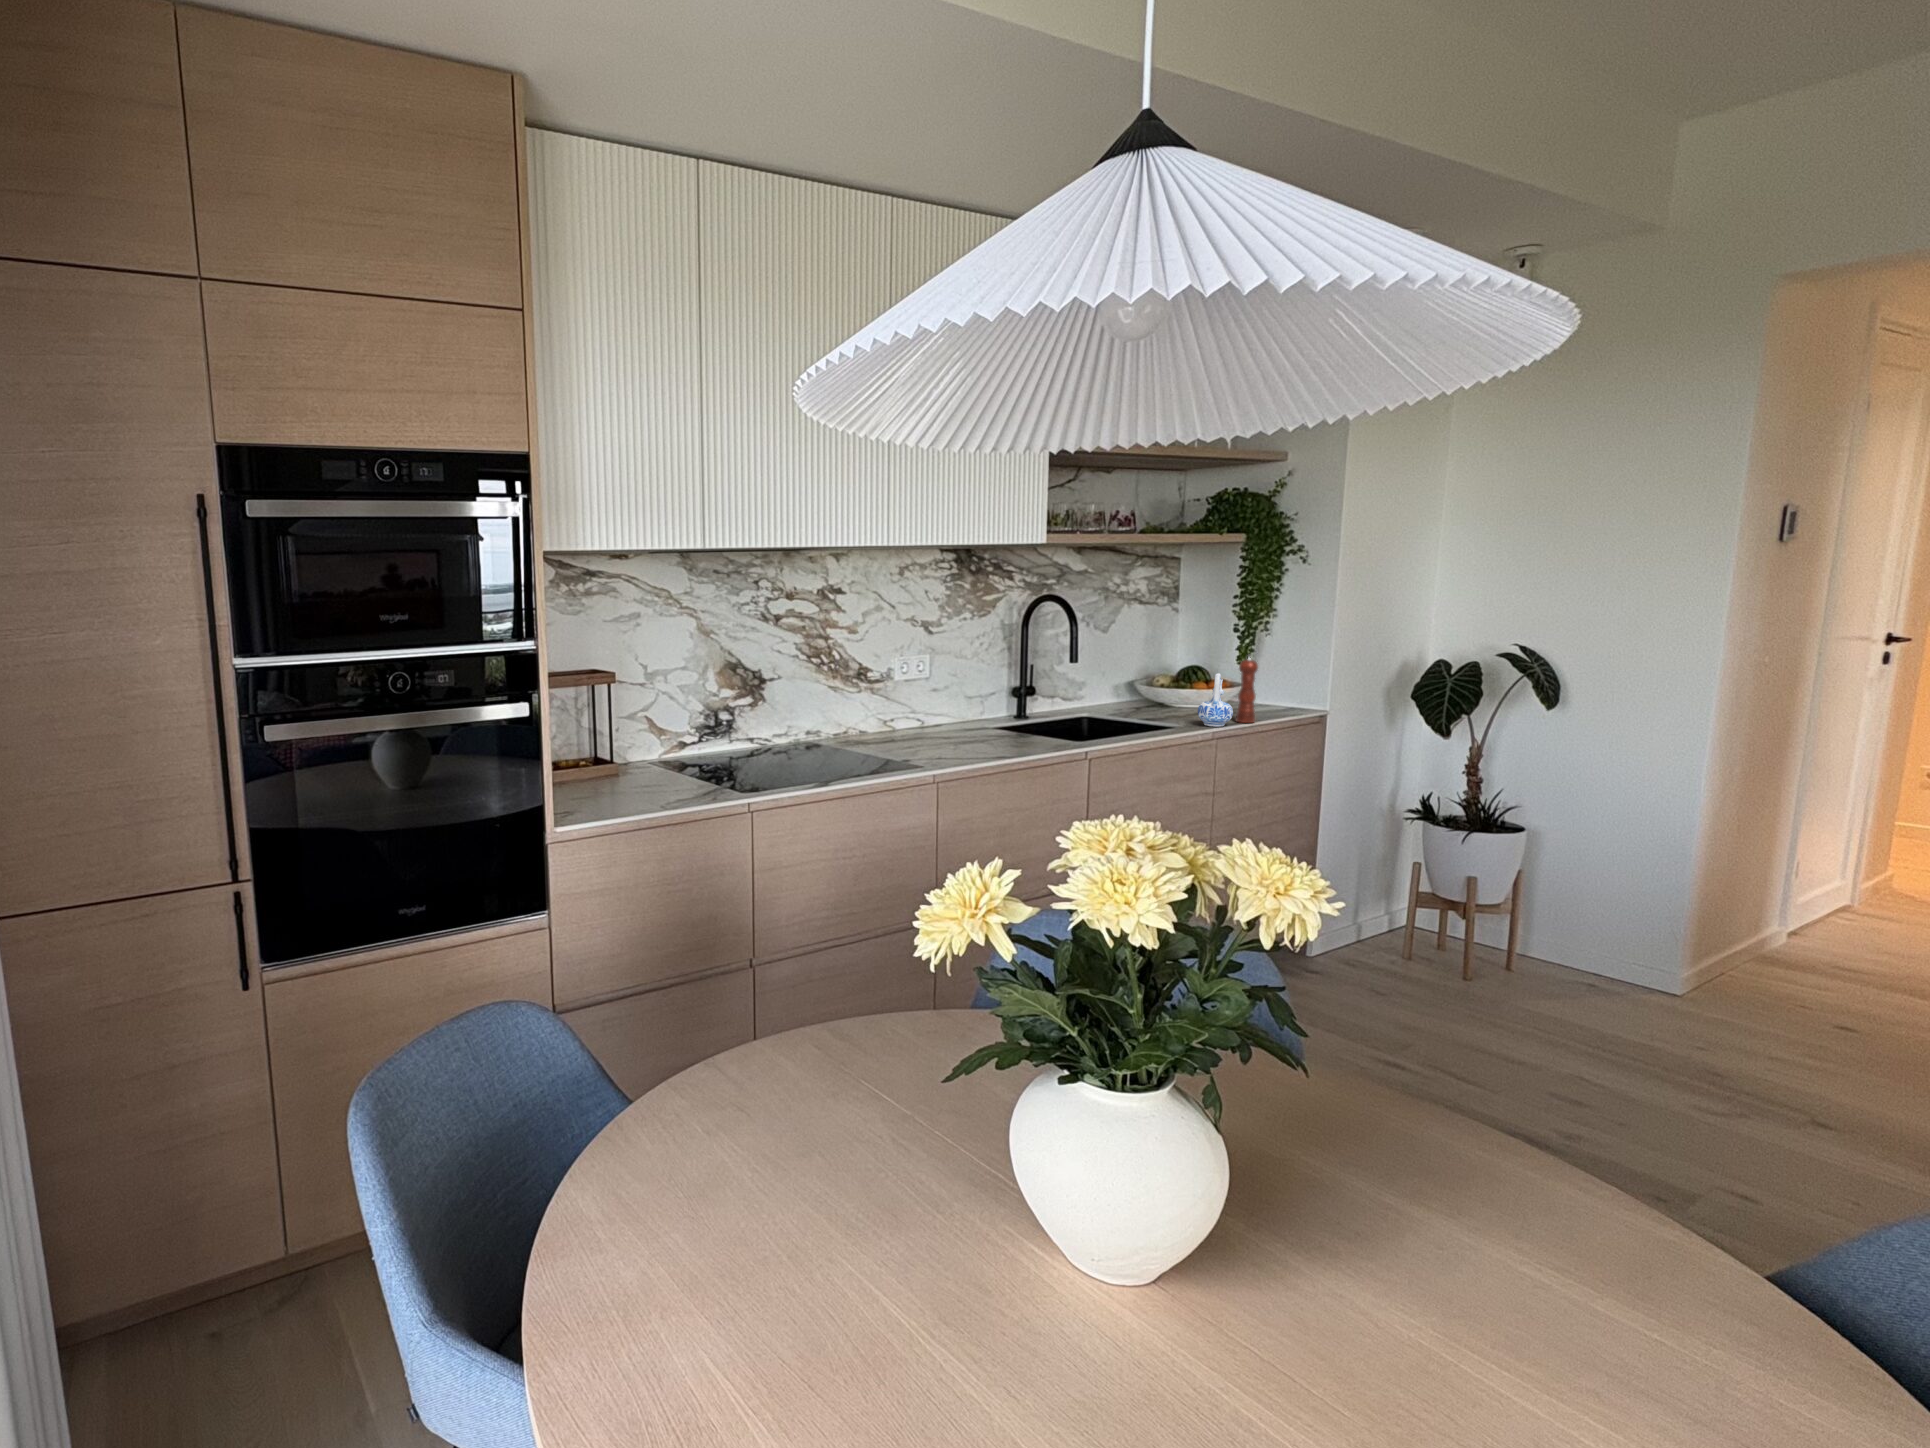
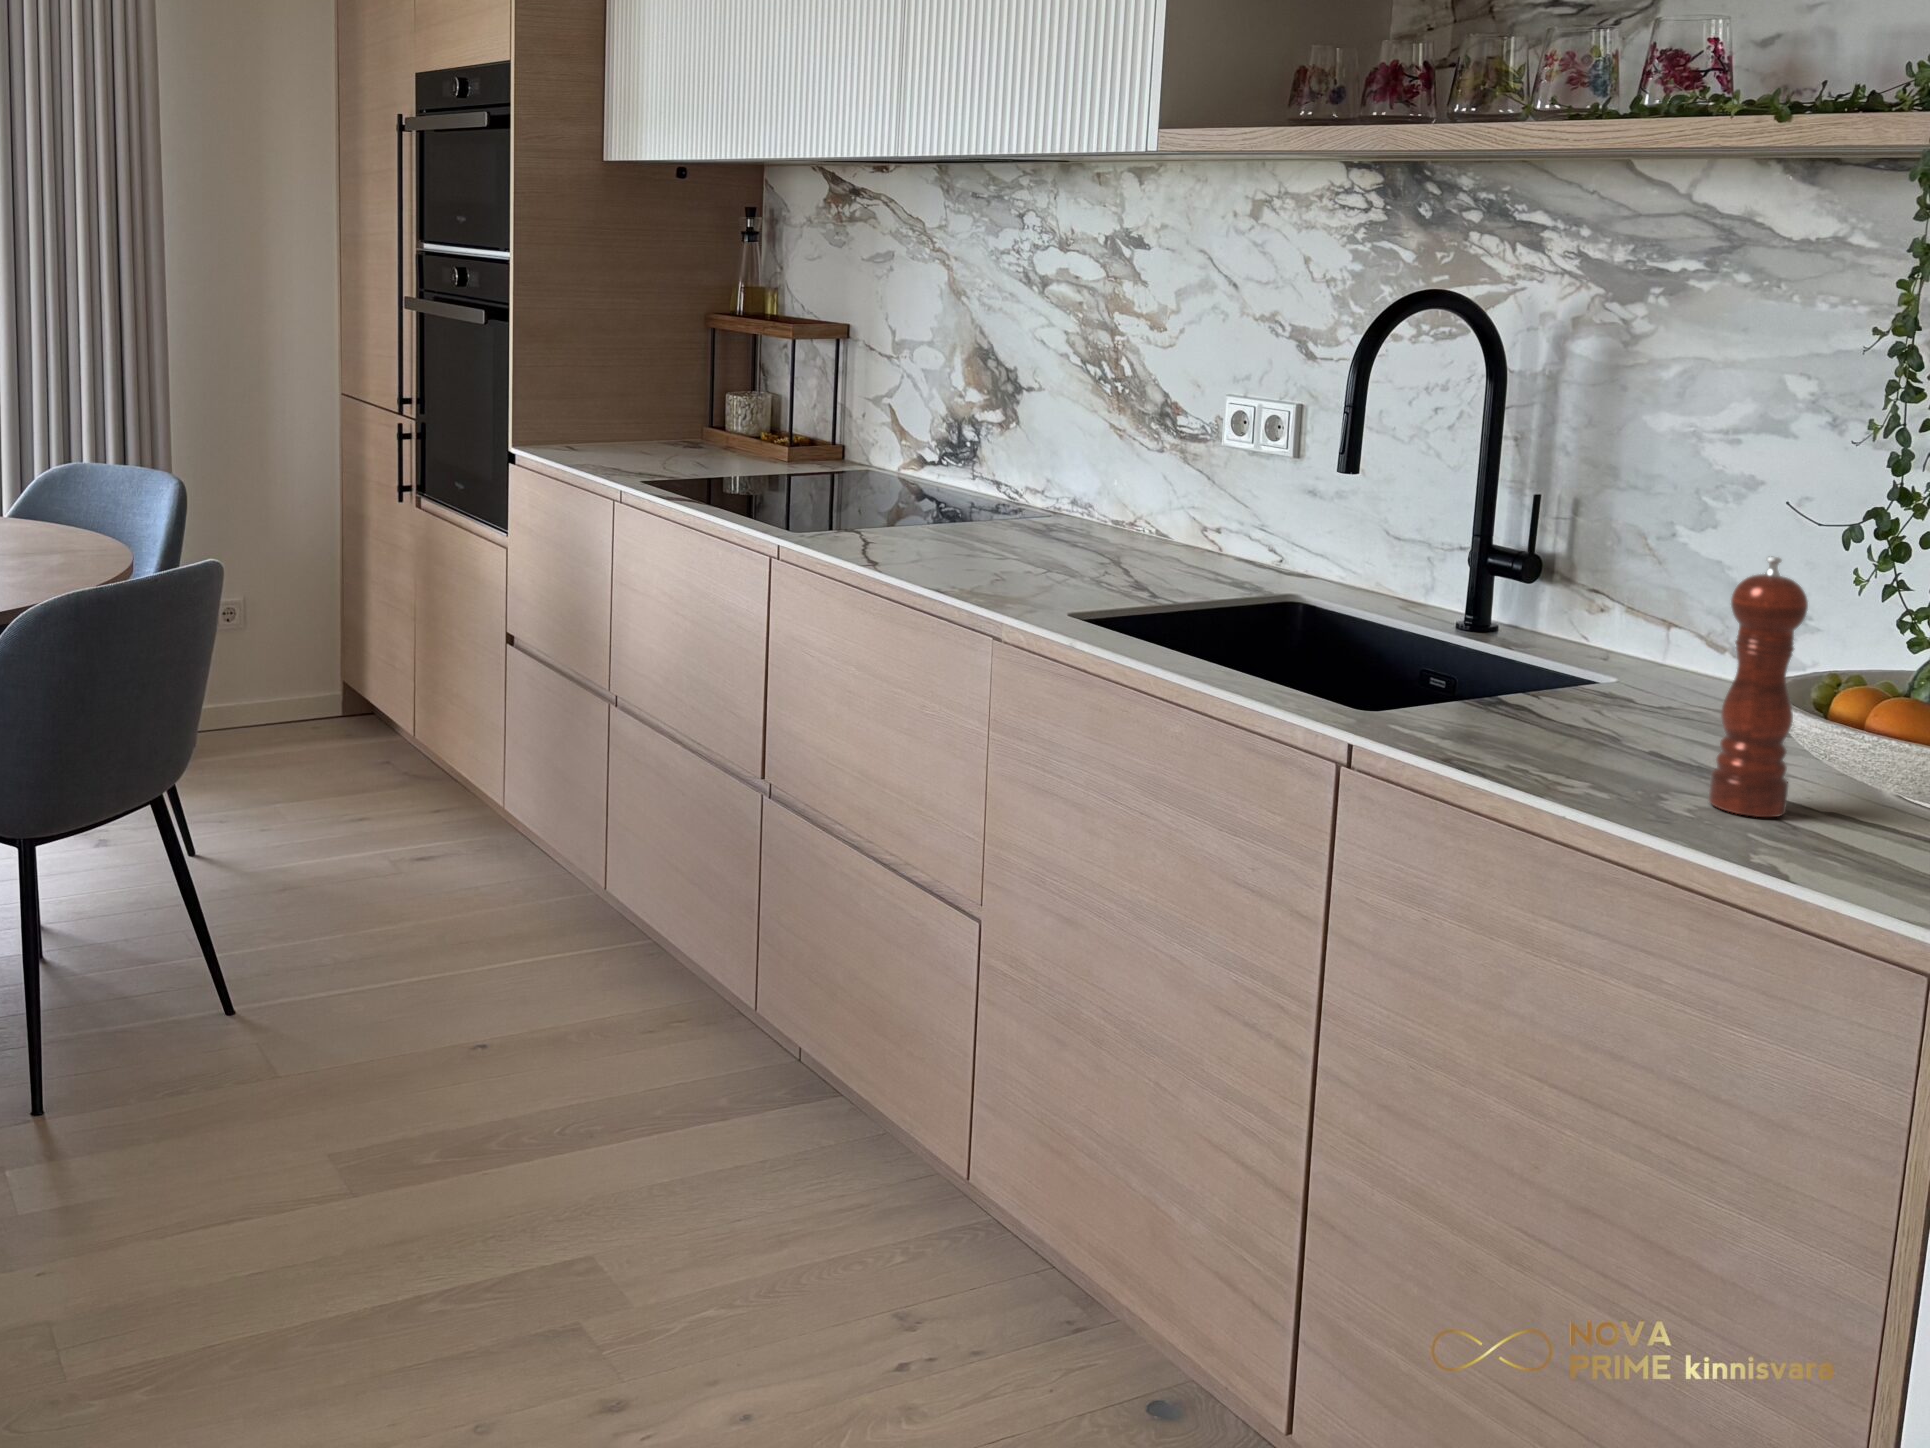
ceramic pitcher: present [1198,673,1233,727] -> none [1545,577,1669,770]

